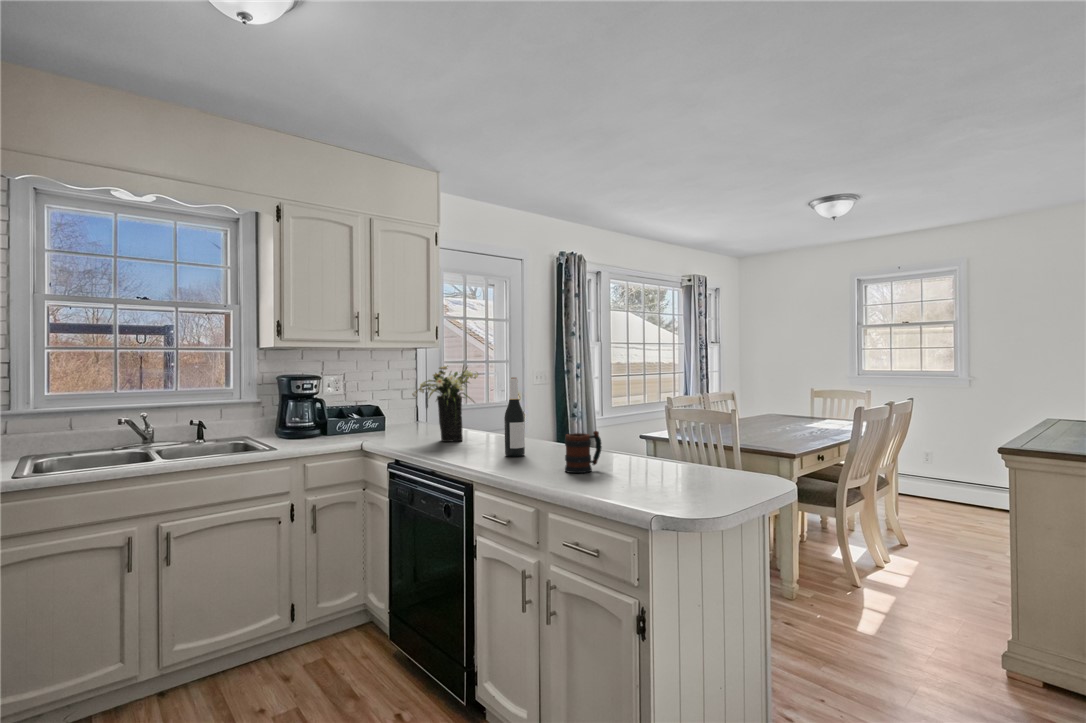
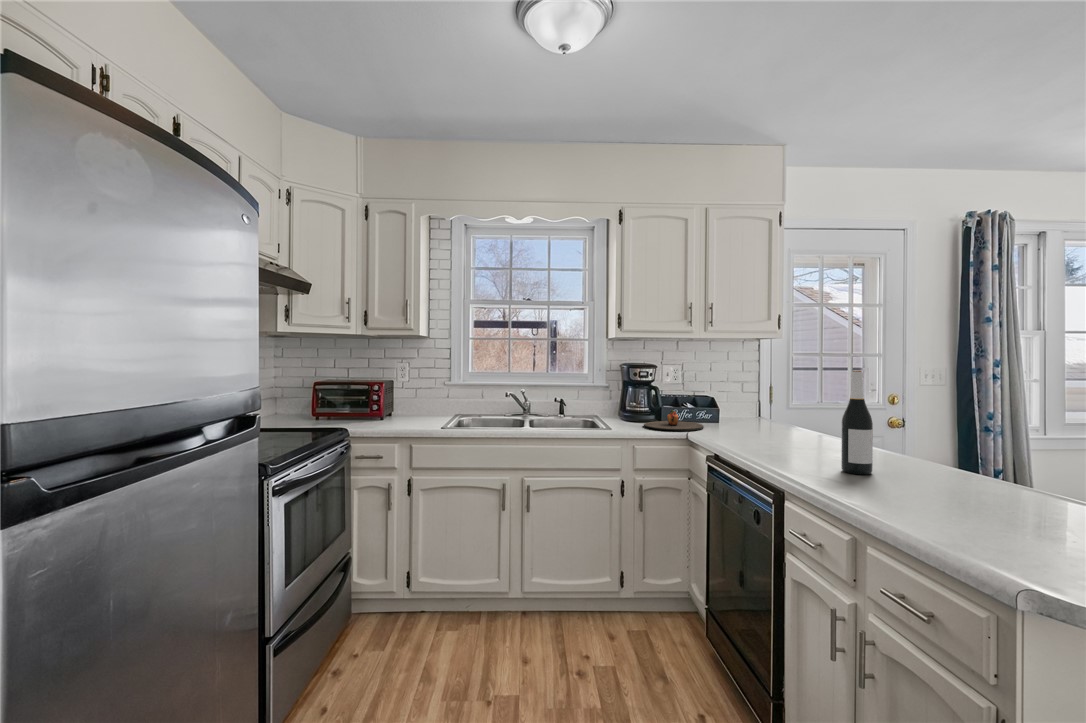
flower arrangement: present [412,365,478,442] -> none [737,354,821,443]
plate: none [313,422,376,443] -> present [644,410,704,431]
mug: present [565,431,602,473] -> none [929,456,1006,522]

